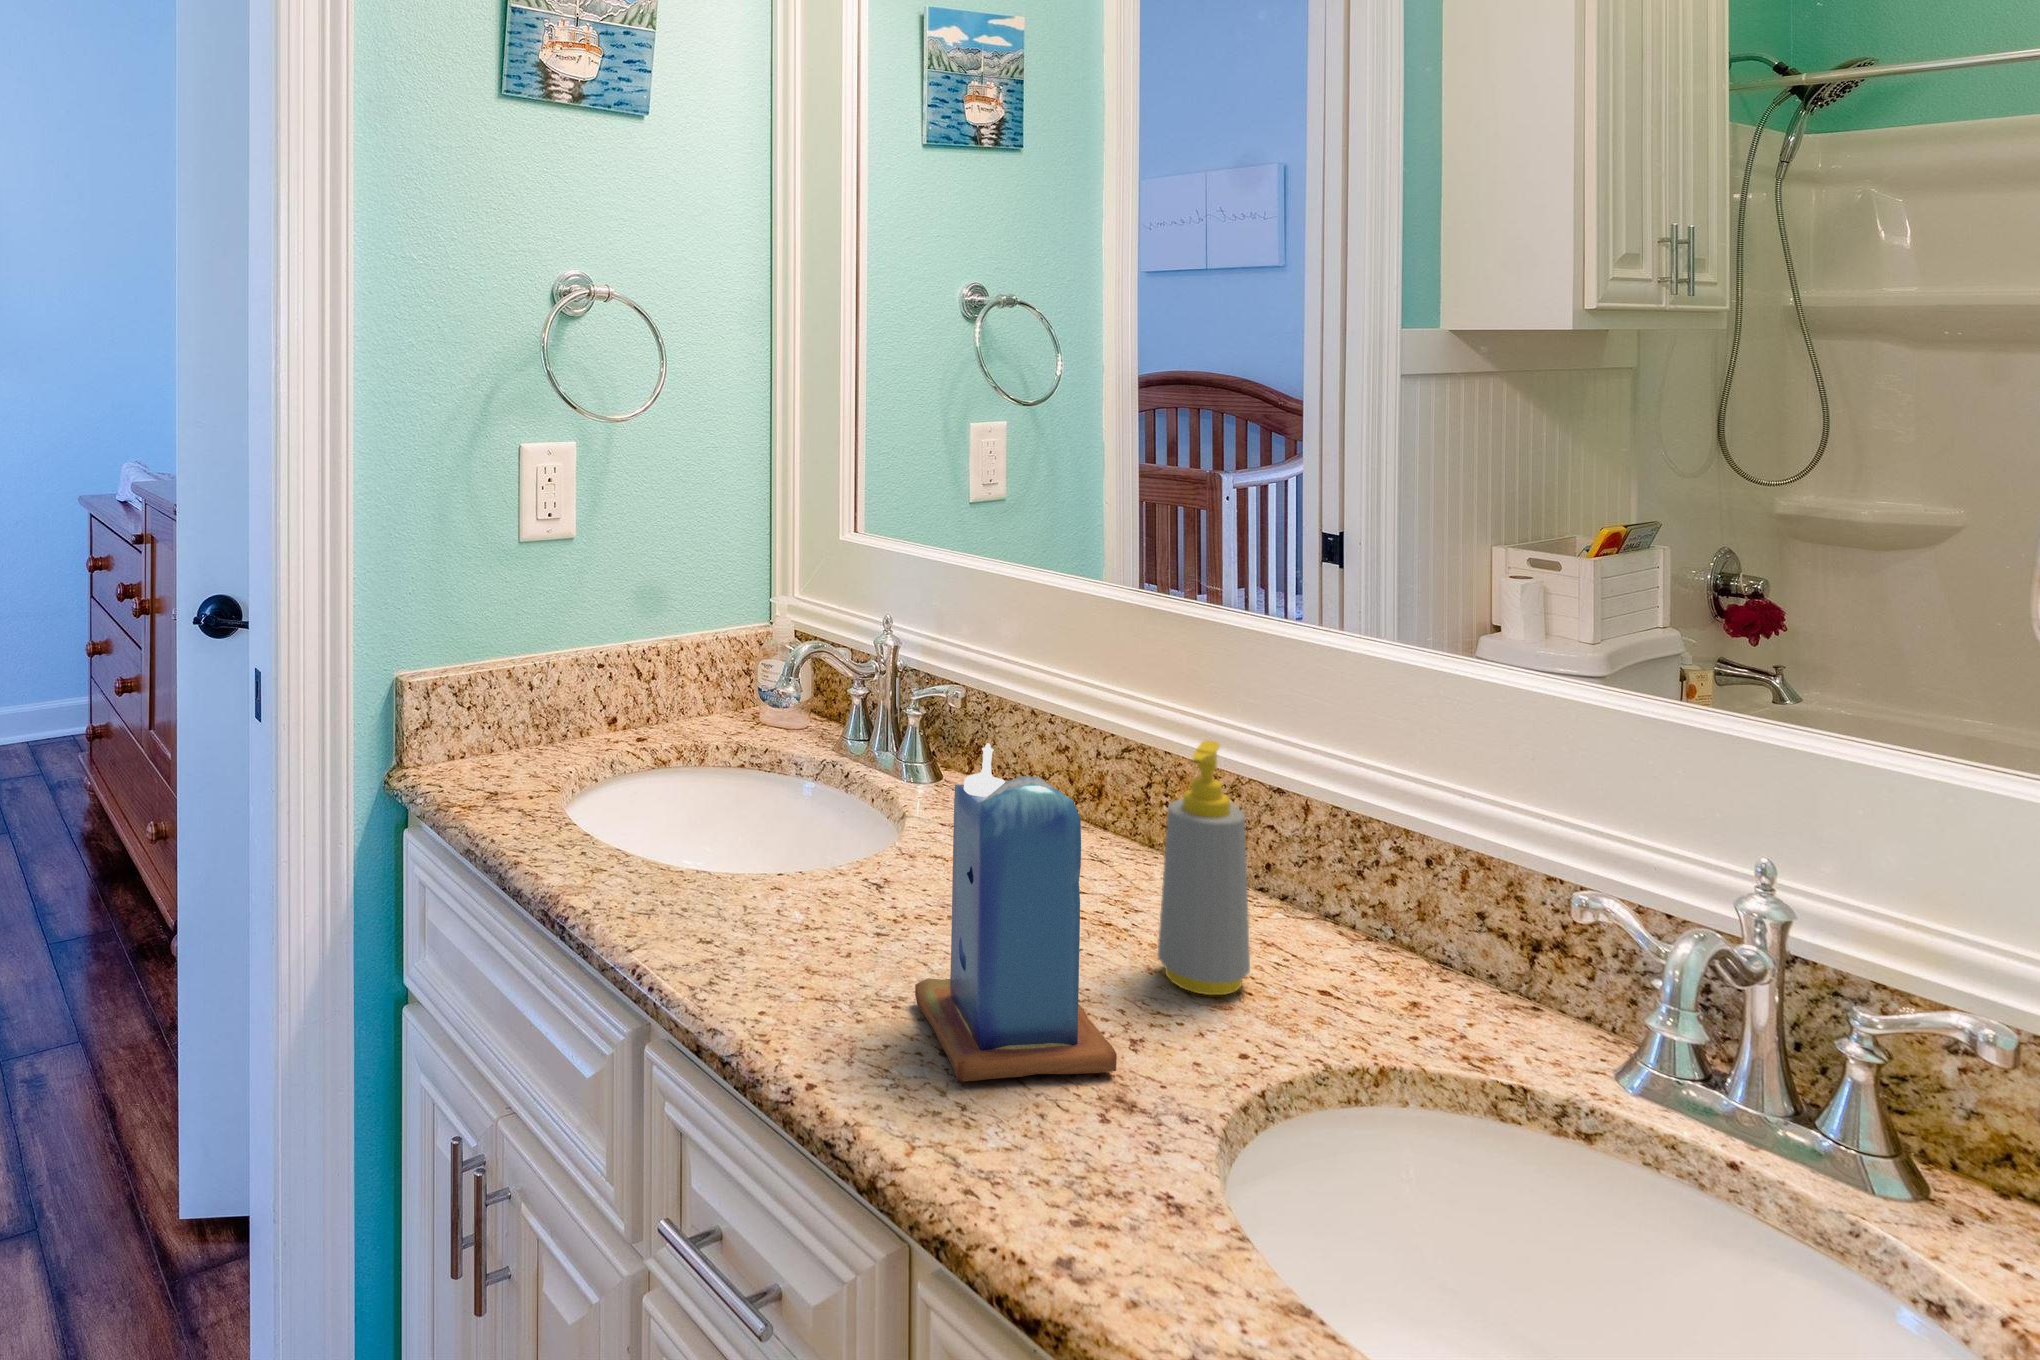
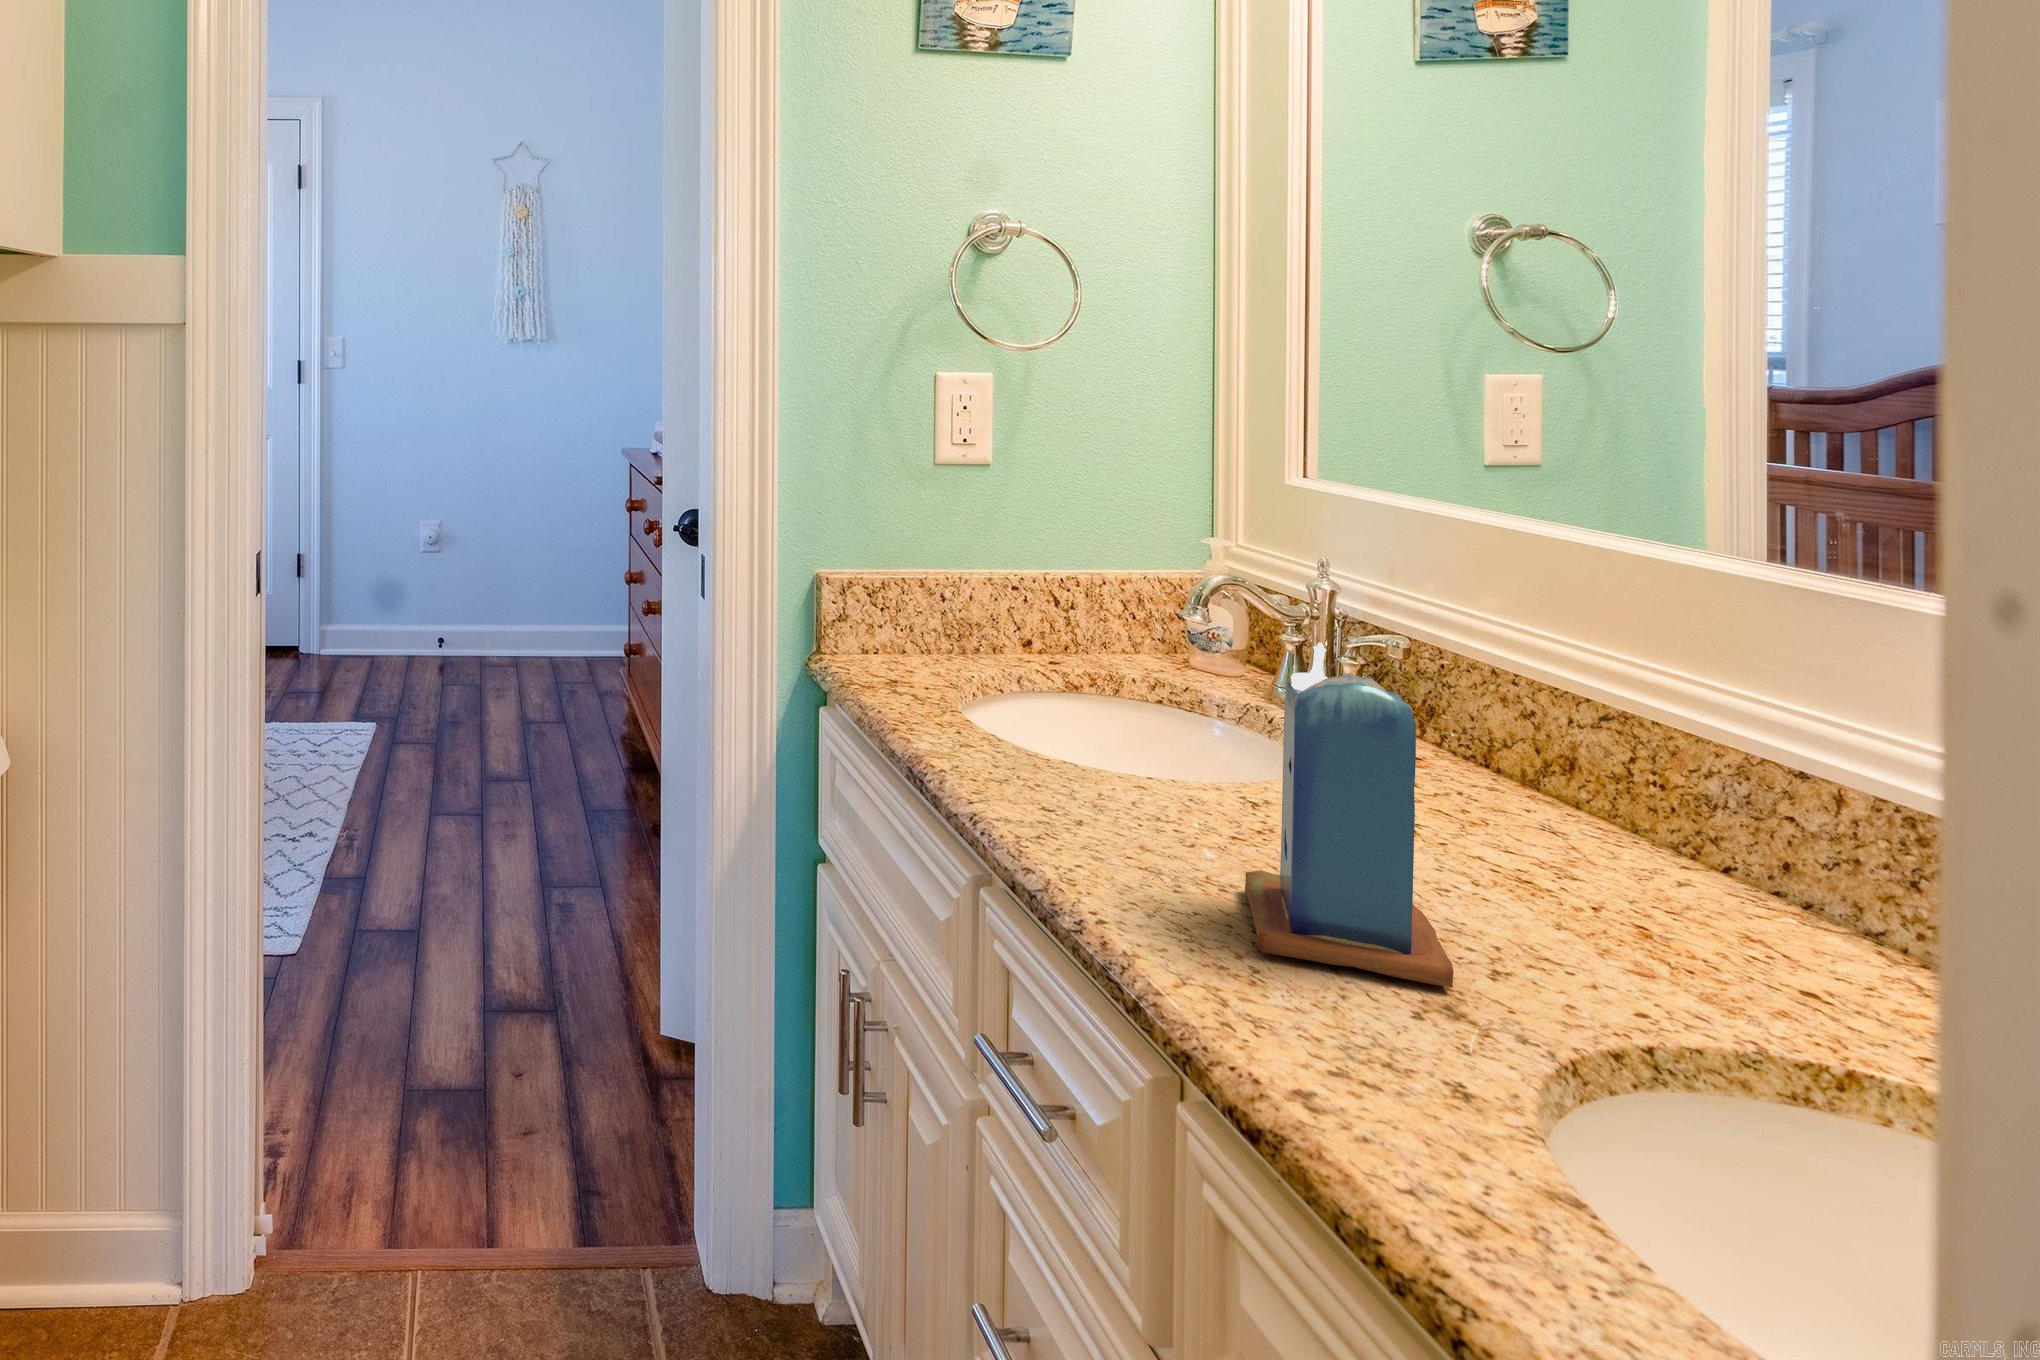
soap bottle: present [1158,740,1250,995] -> none [1564,686,1696,968]

